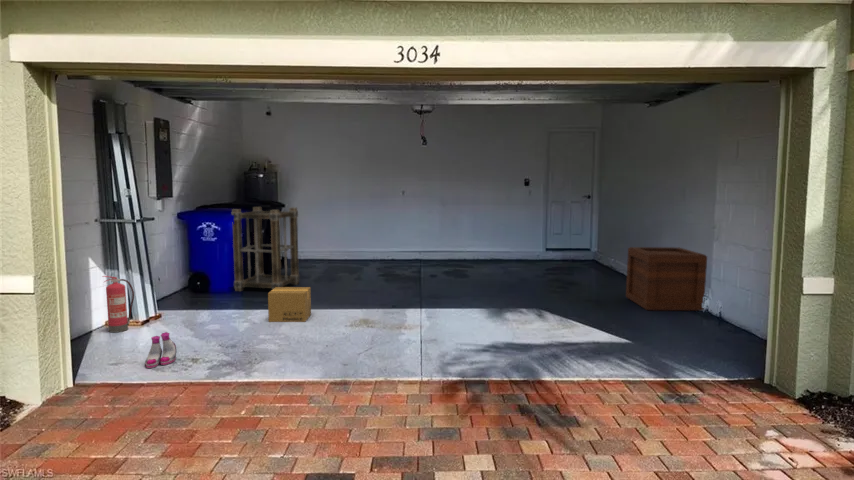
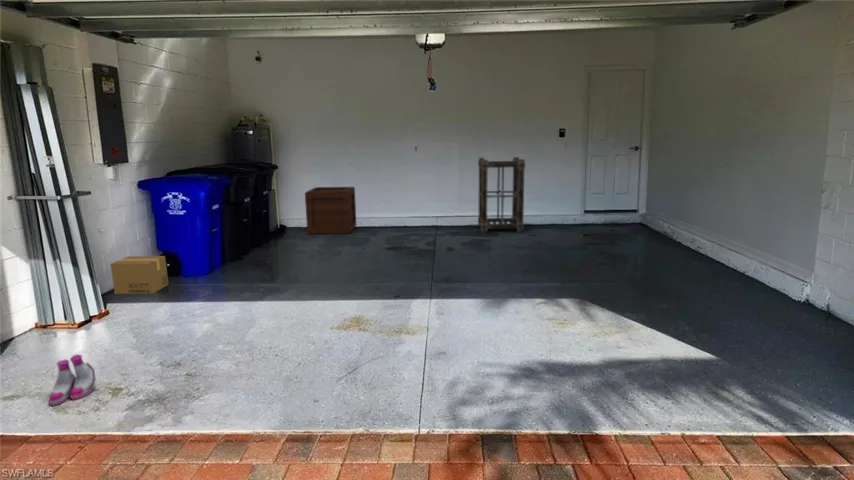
shelving unit: present [232,207,300,291] -> present [478,157,525,233]
wooden crate: present [626,247,707,311] -> present [305,187,356,234]
fire extinguisher: present [104,276,134,333] -> none [19,269,64,340]
cardboard box: present [268,287,311,322] -> present [111,256,168,294]

